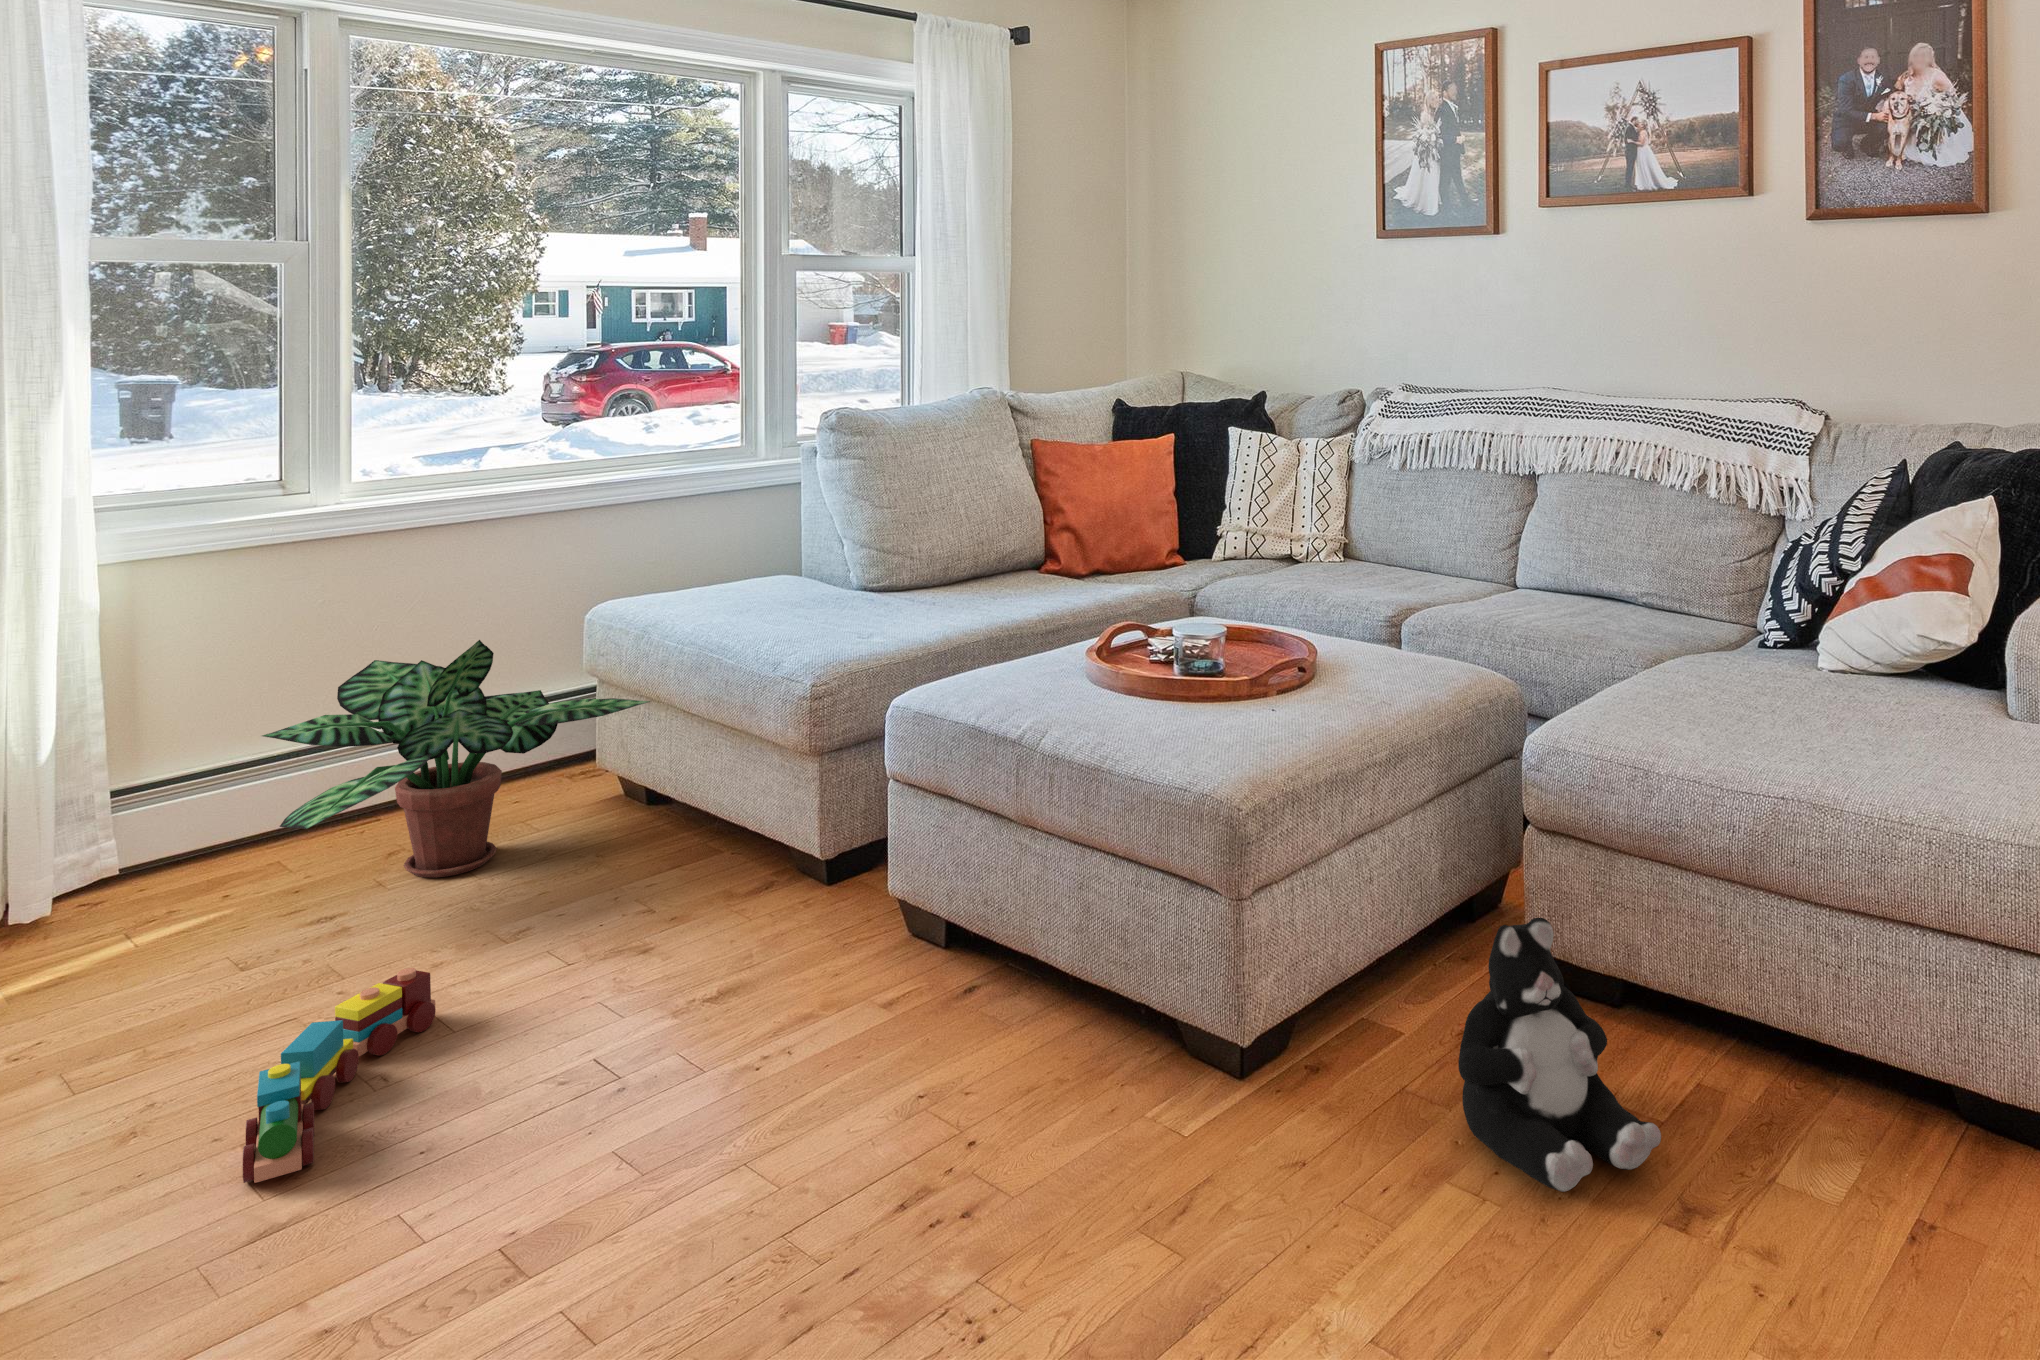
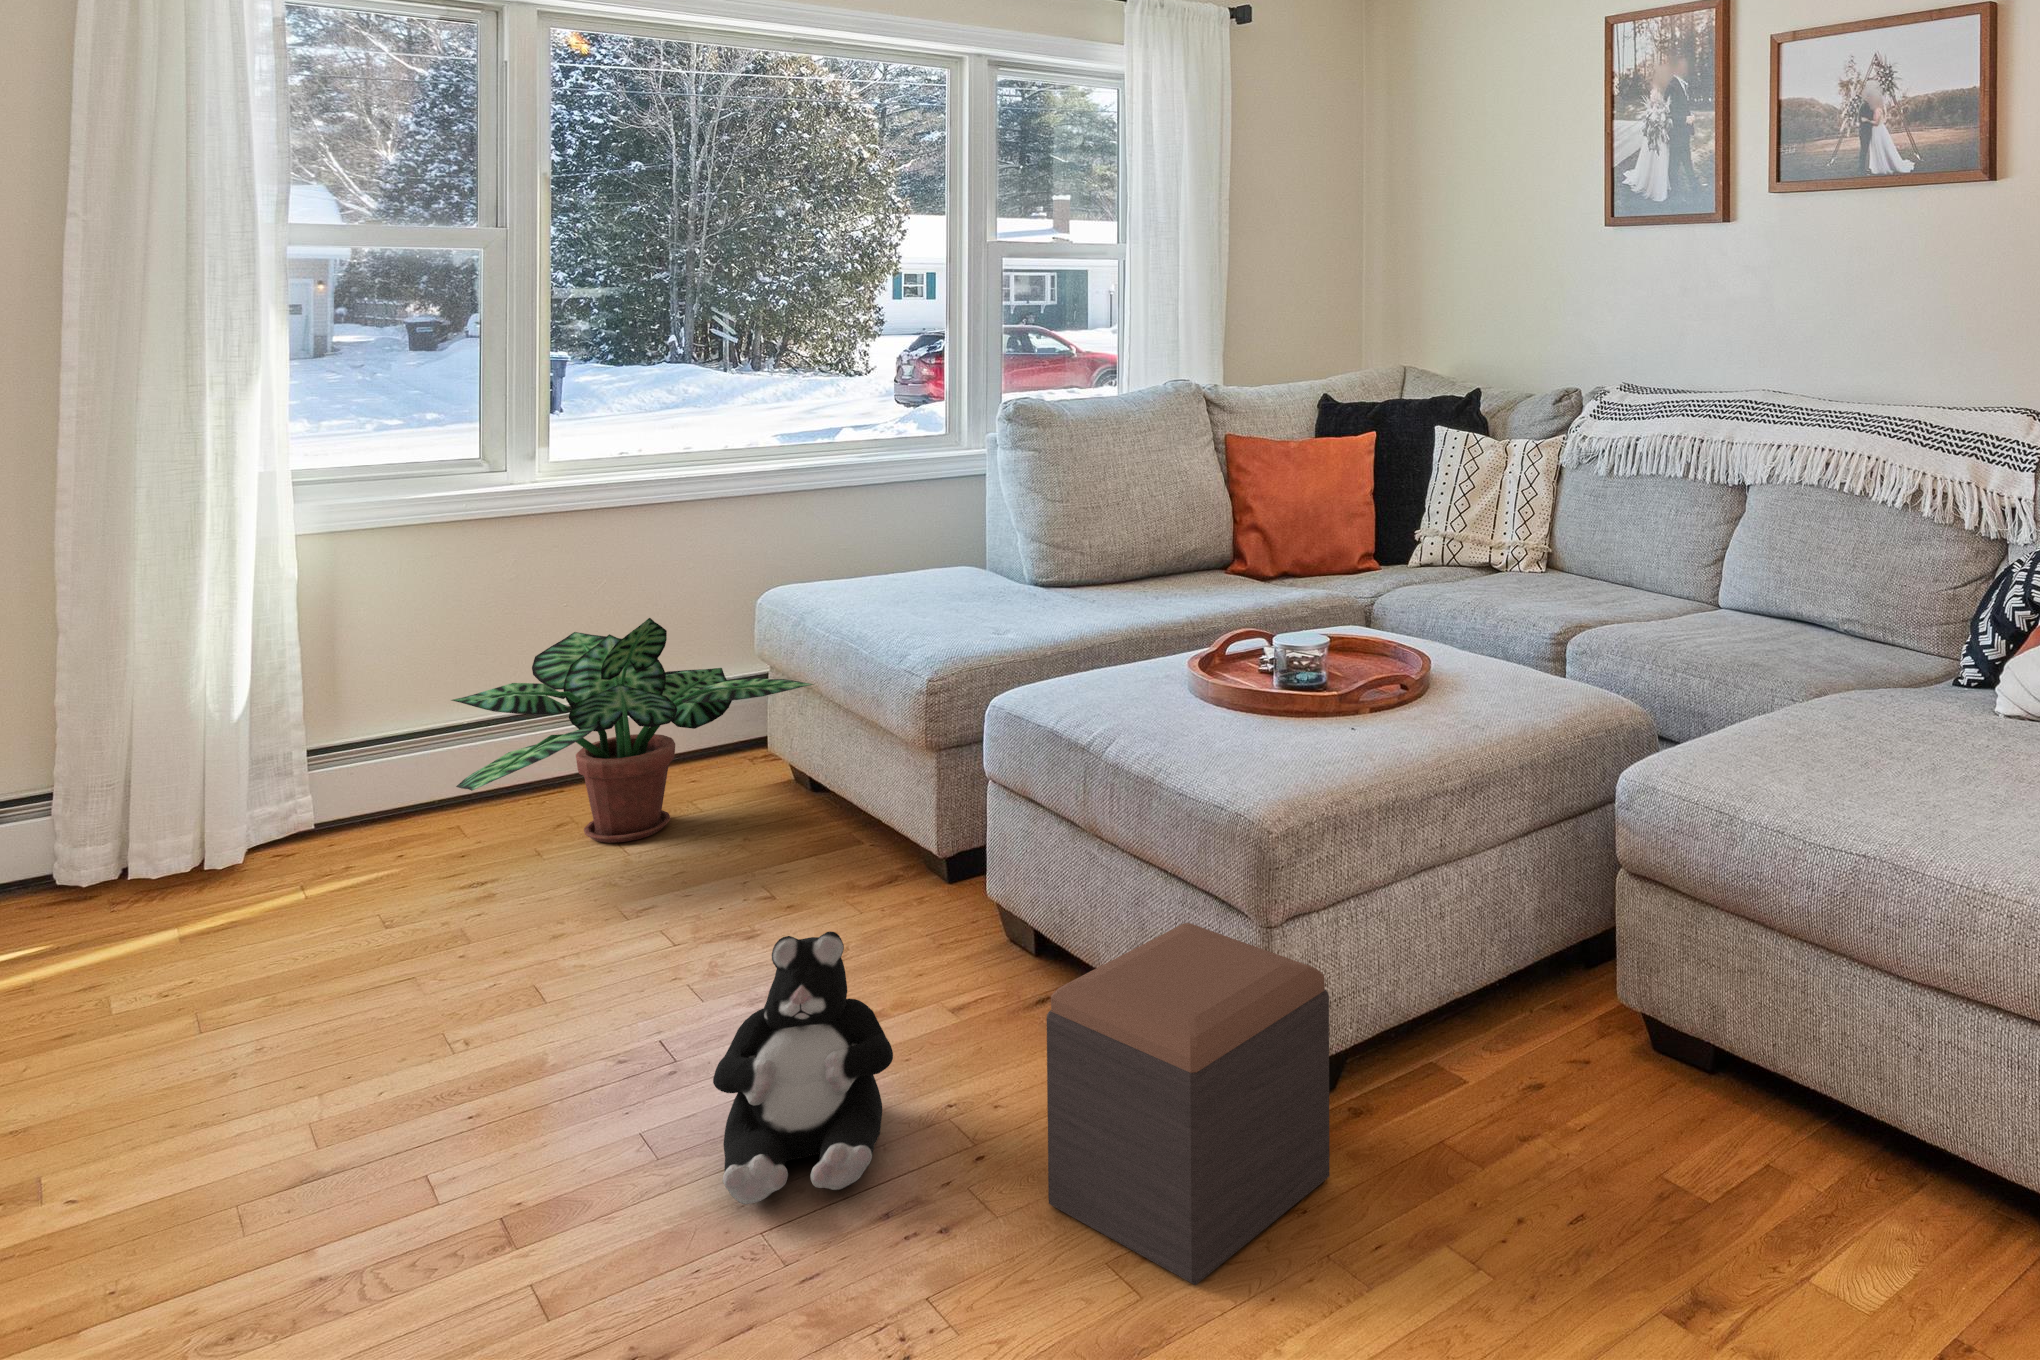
footstool: none [1039,906,1306,1256] -> present [1047,923,1330,1285]
plush toy: present [1458,918,1661,1192] -> present [713,931,893,1204]
toy train: present [243,968,436,1183] -> none [345,929,562,1119]

